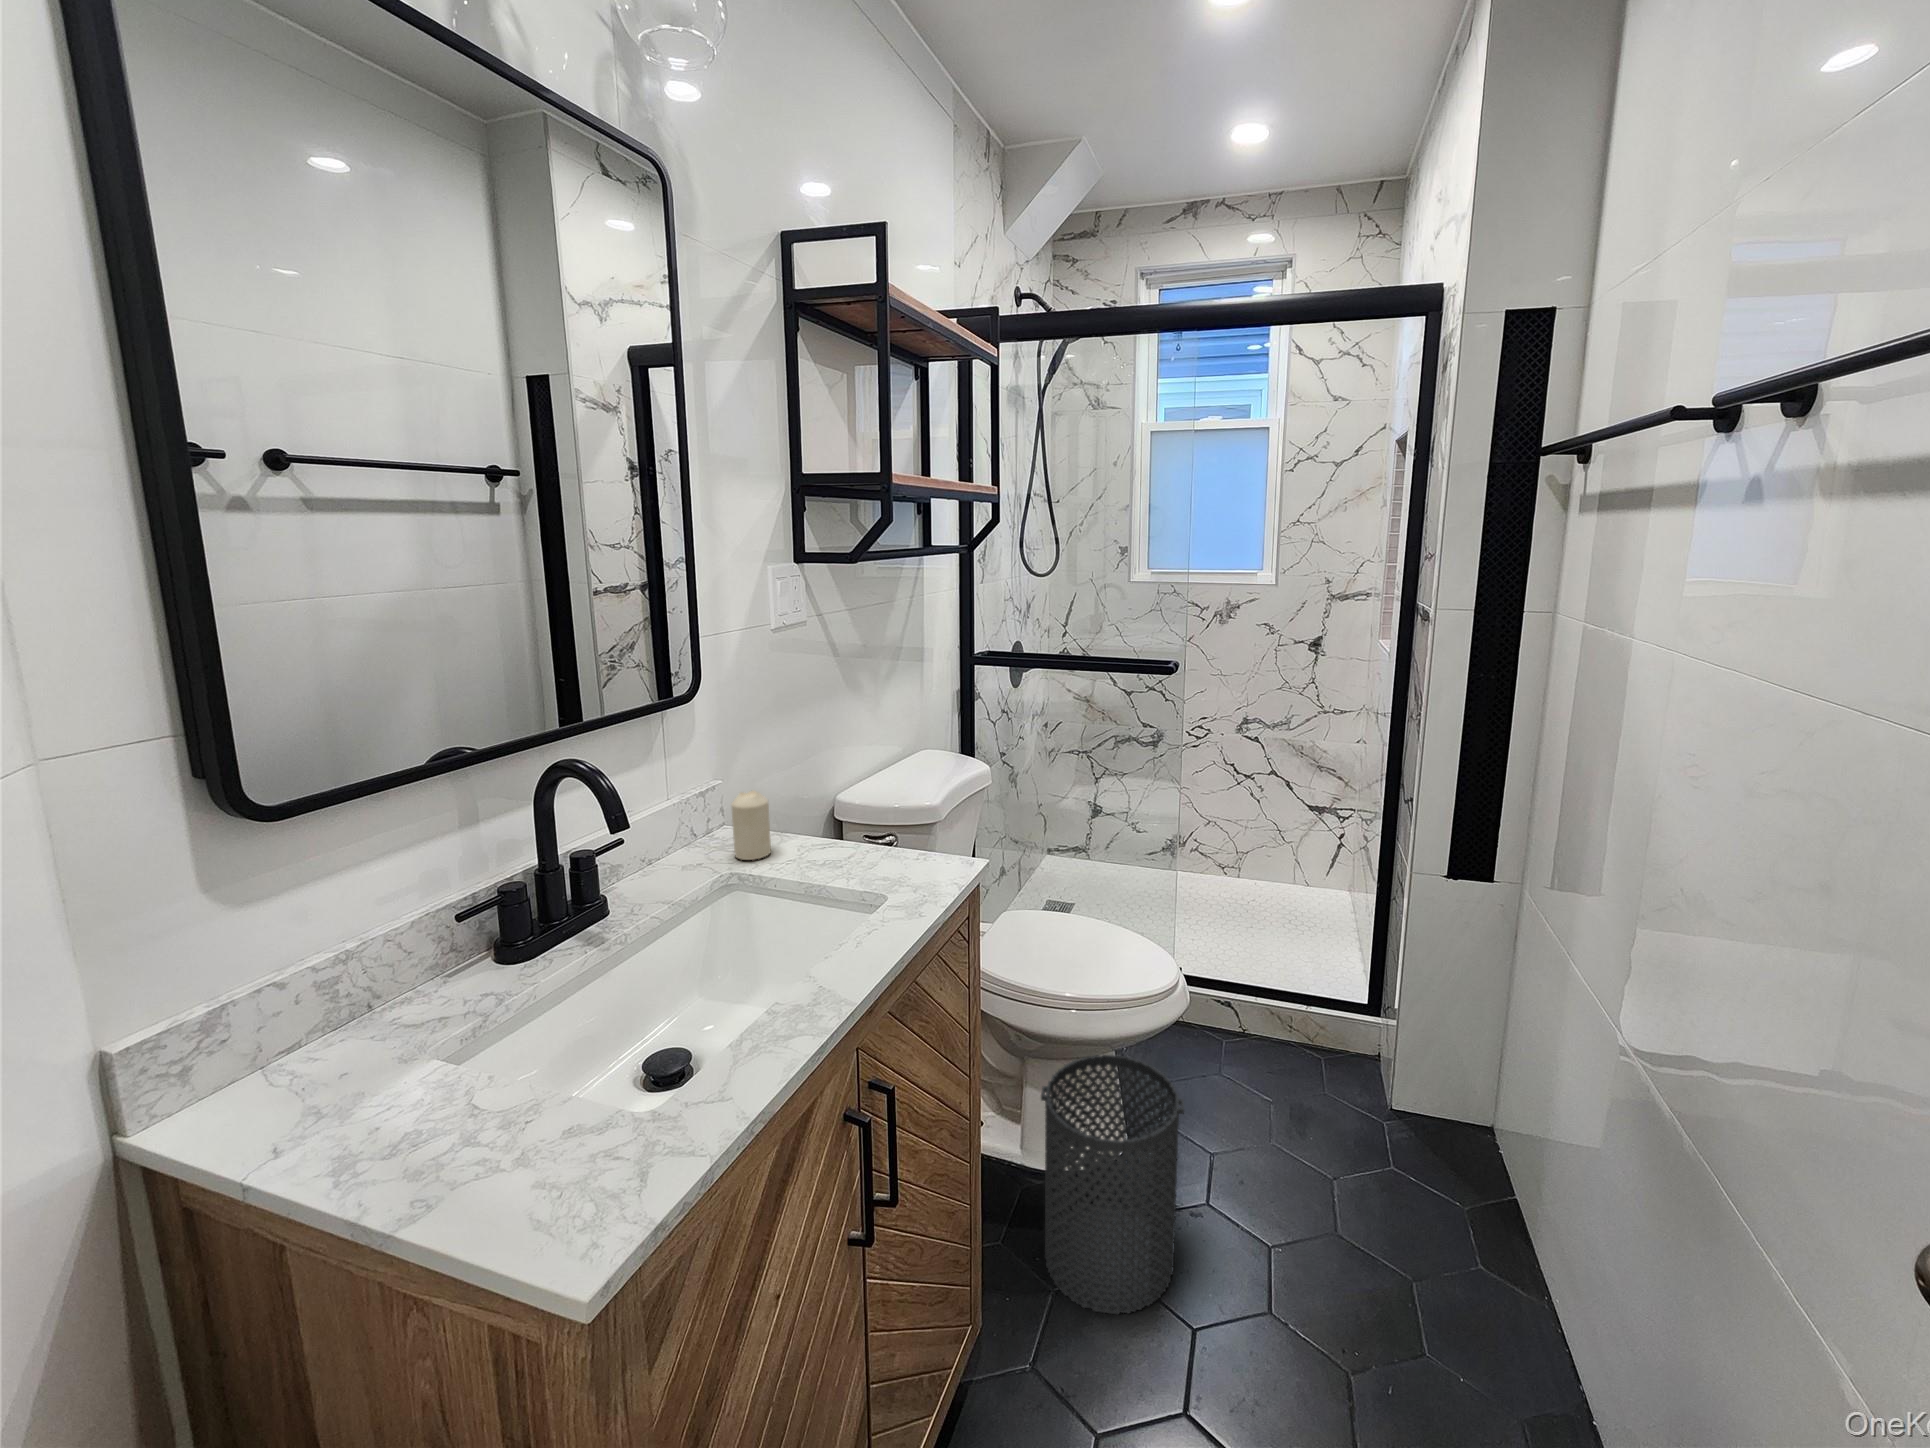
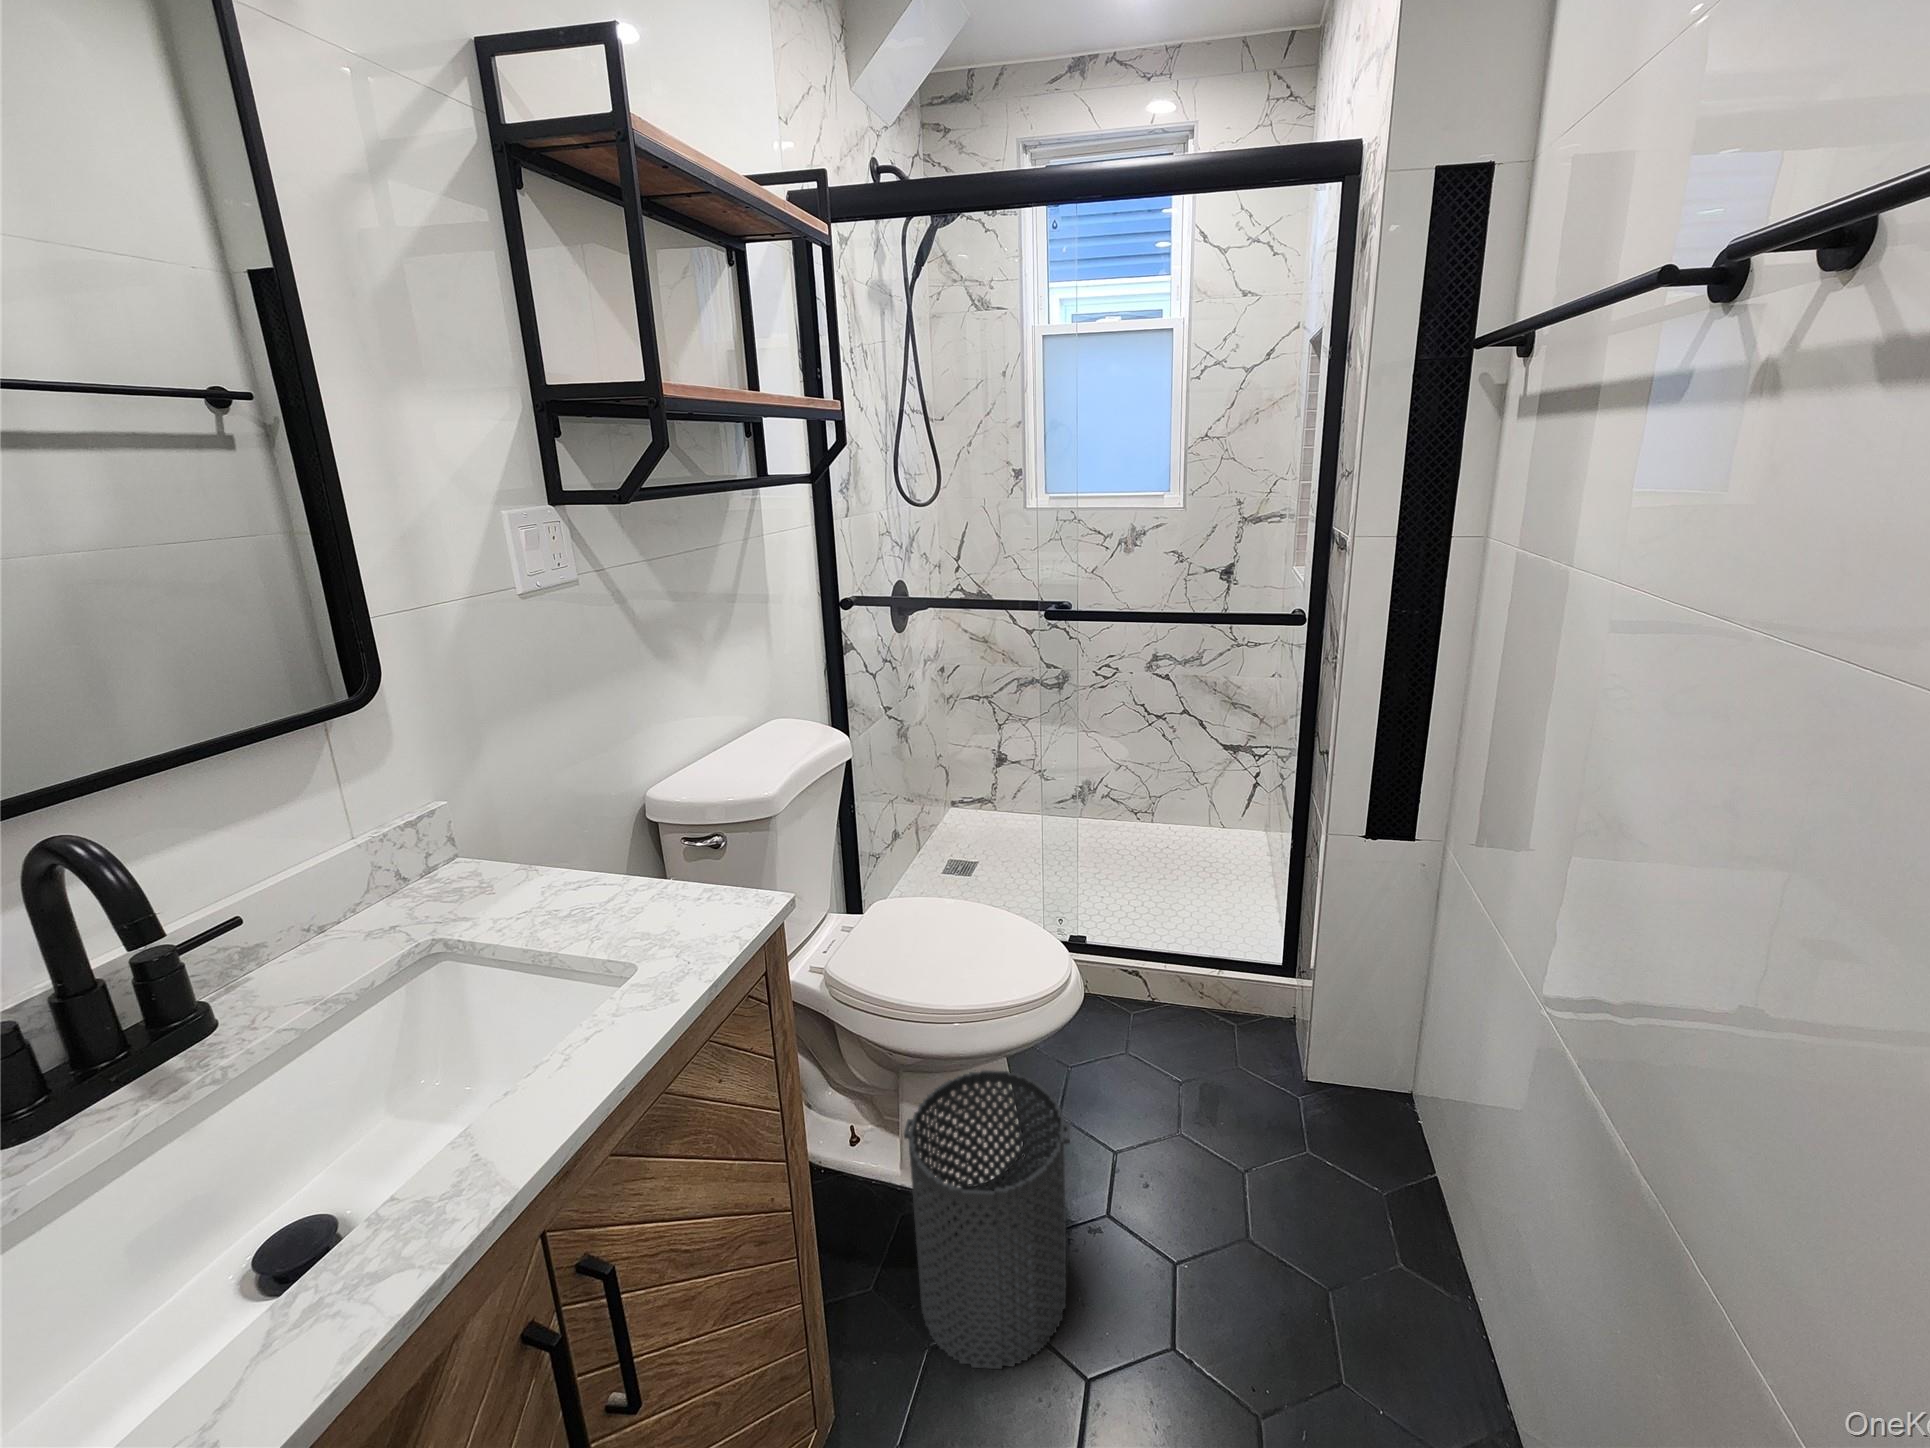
candle: present [731,790,771,860] -> none [434,821,504,916]

